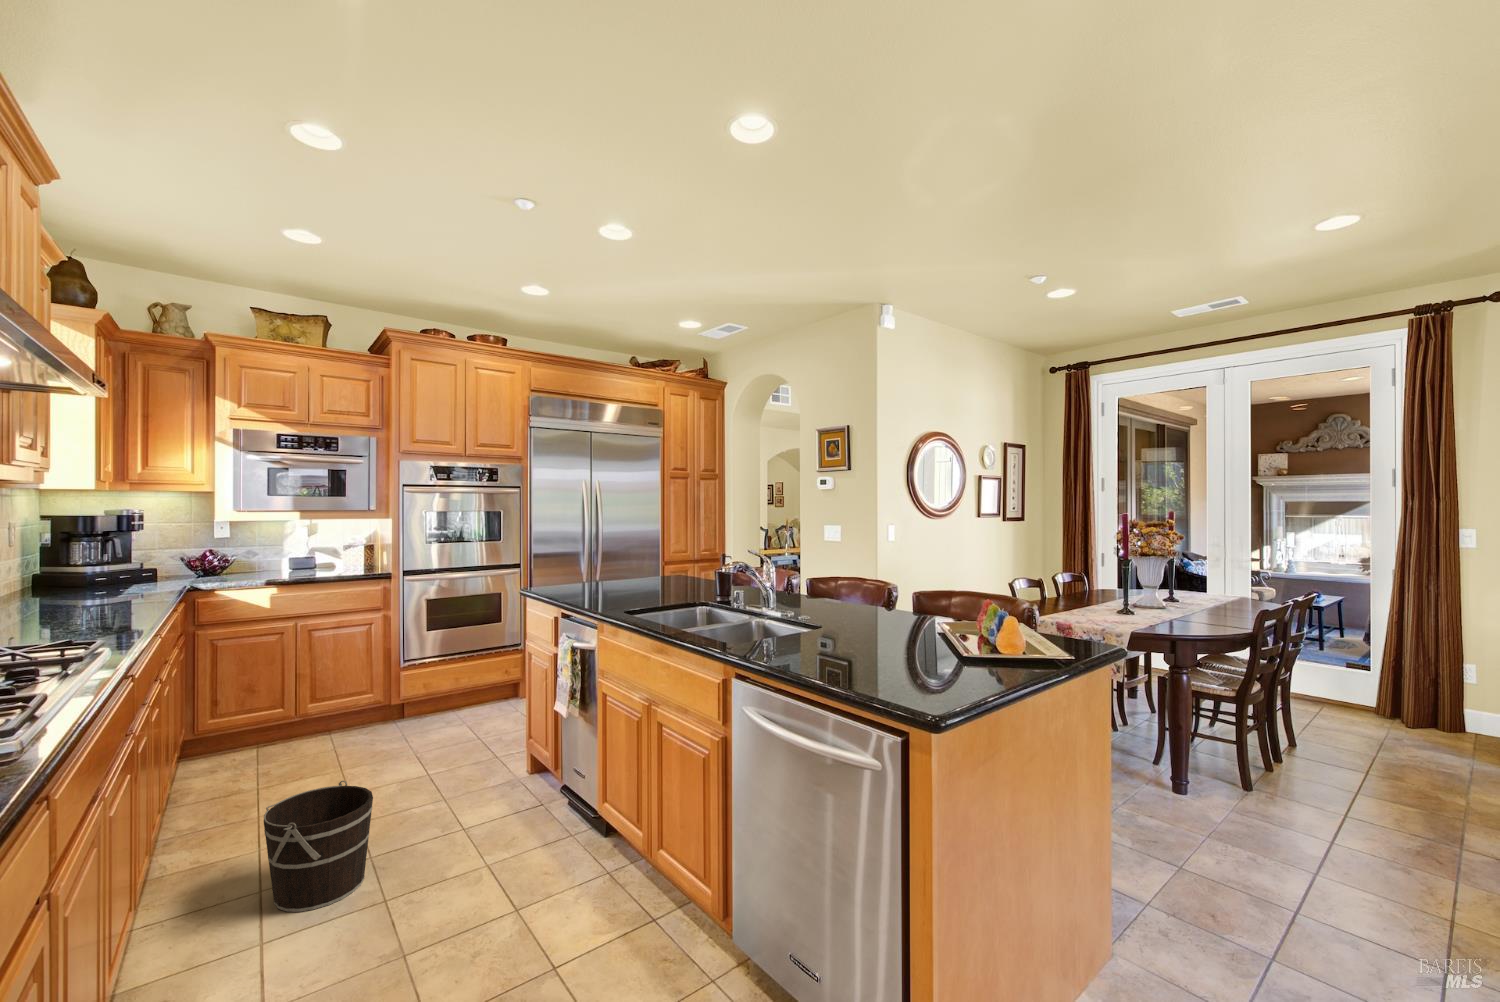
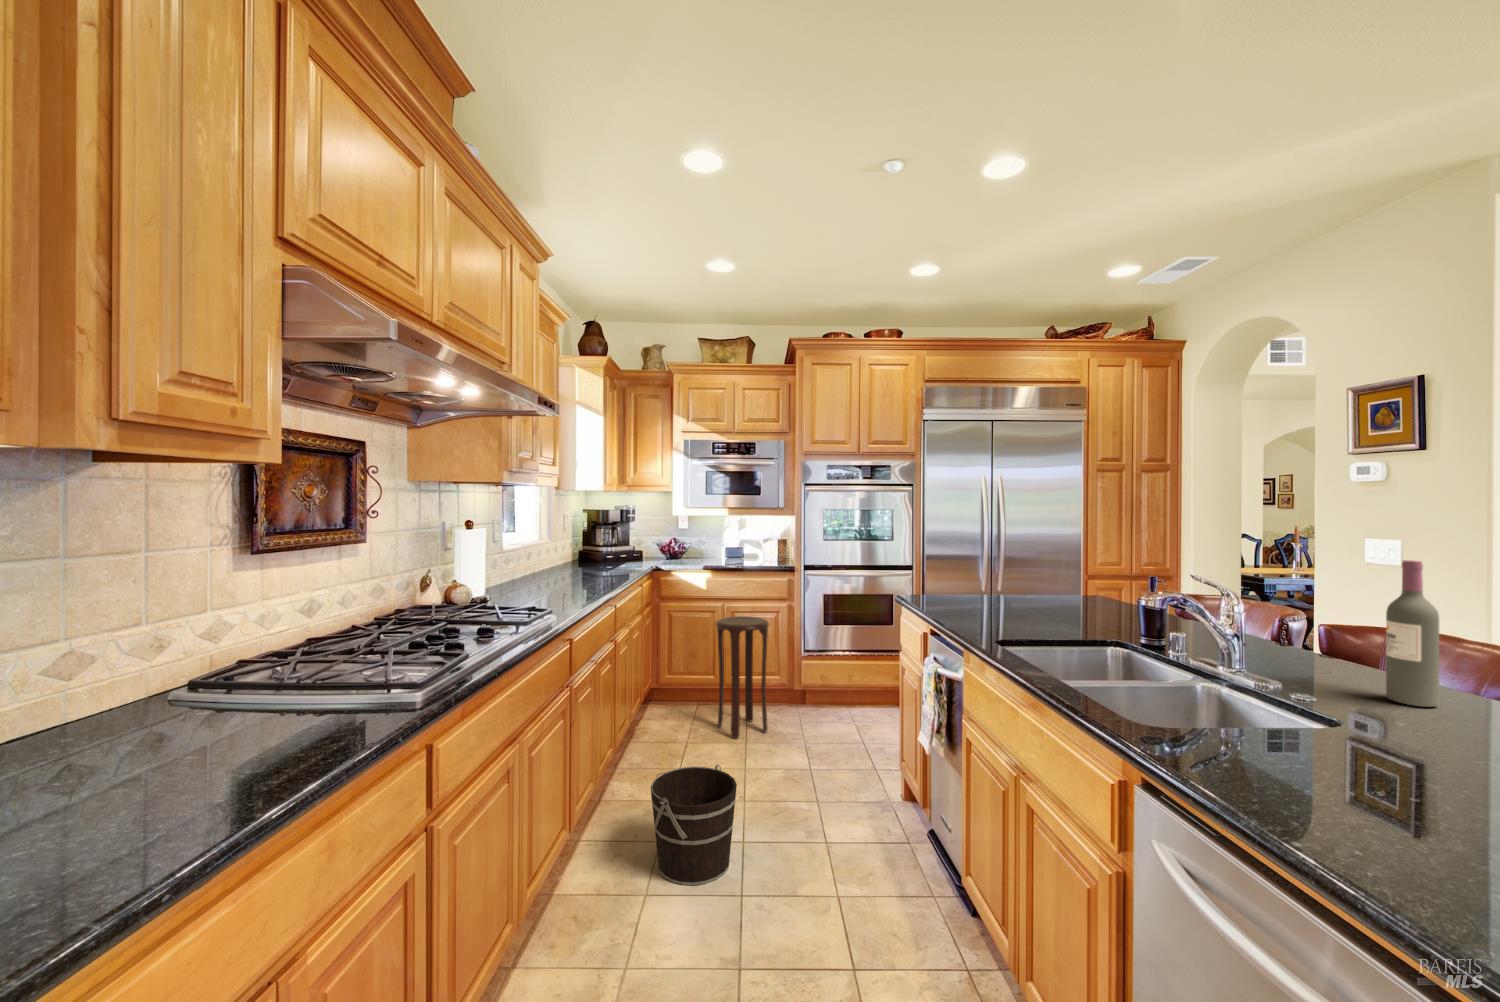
wine bottle: none [837,535,858,614] -> present [1386,560,1439,707]
stool: none [295,631,366,768] -> present [716,616,769,738]

